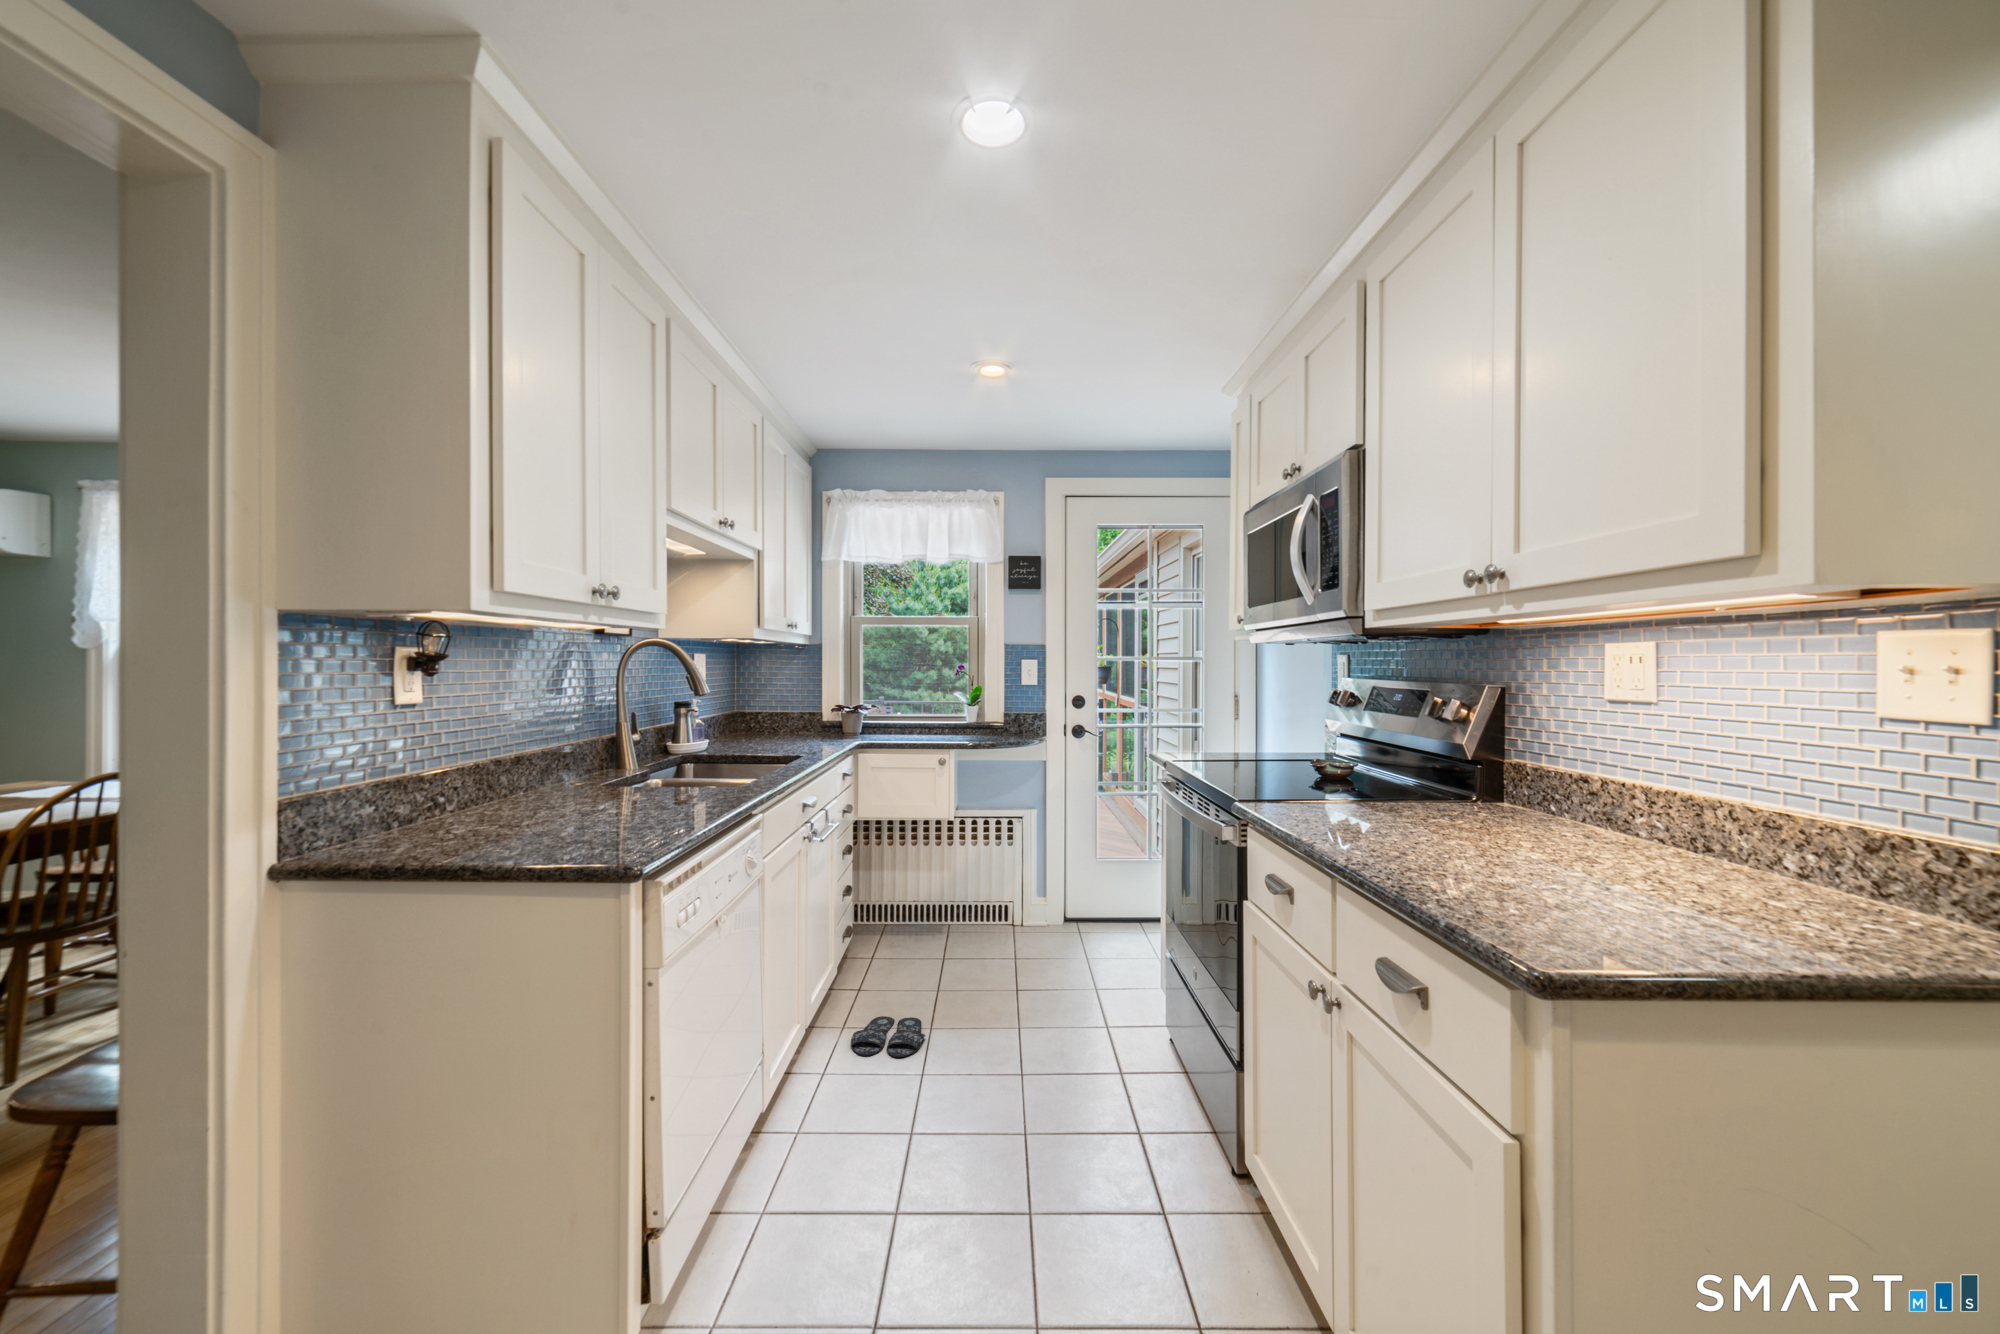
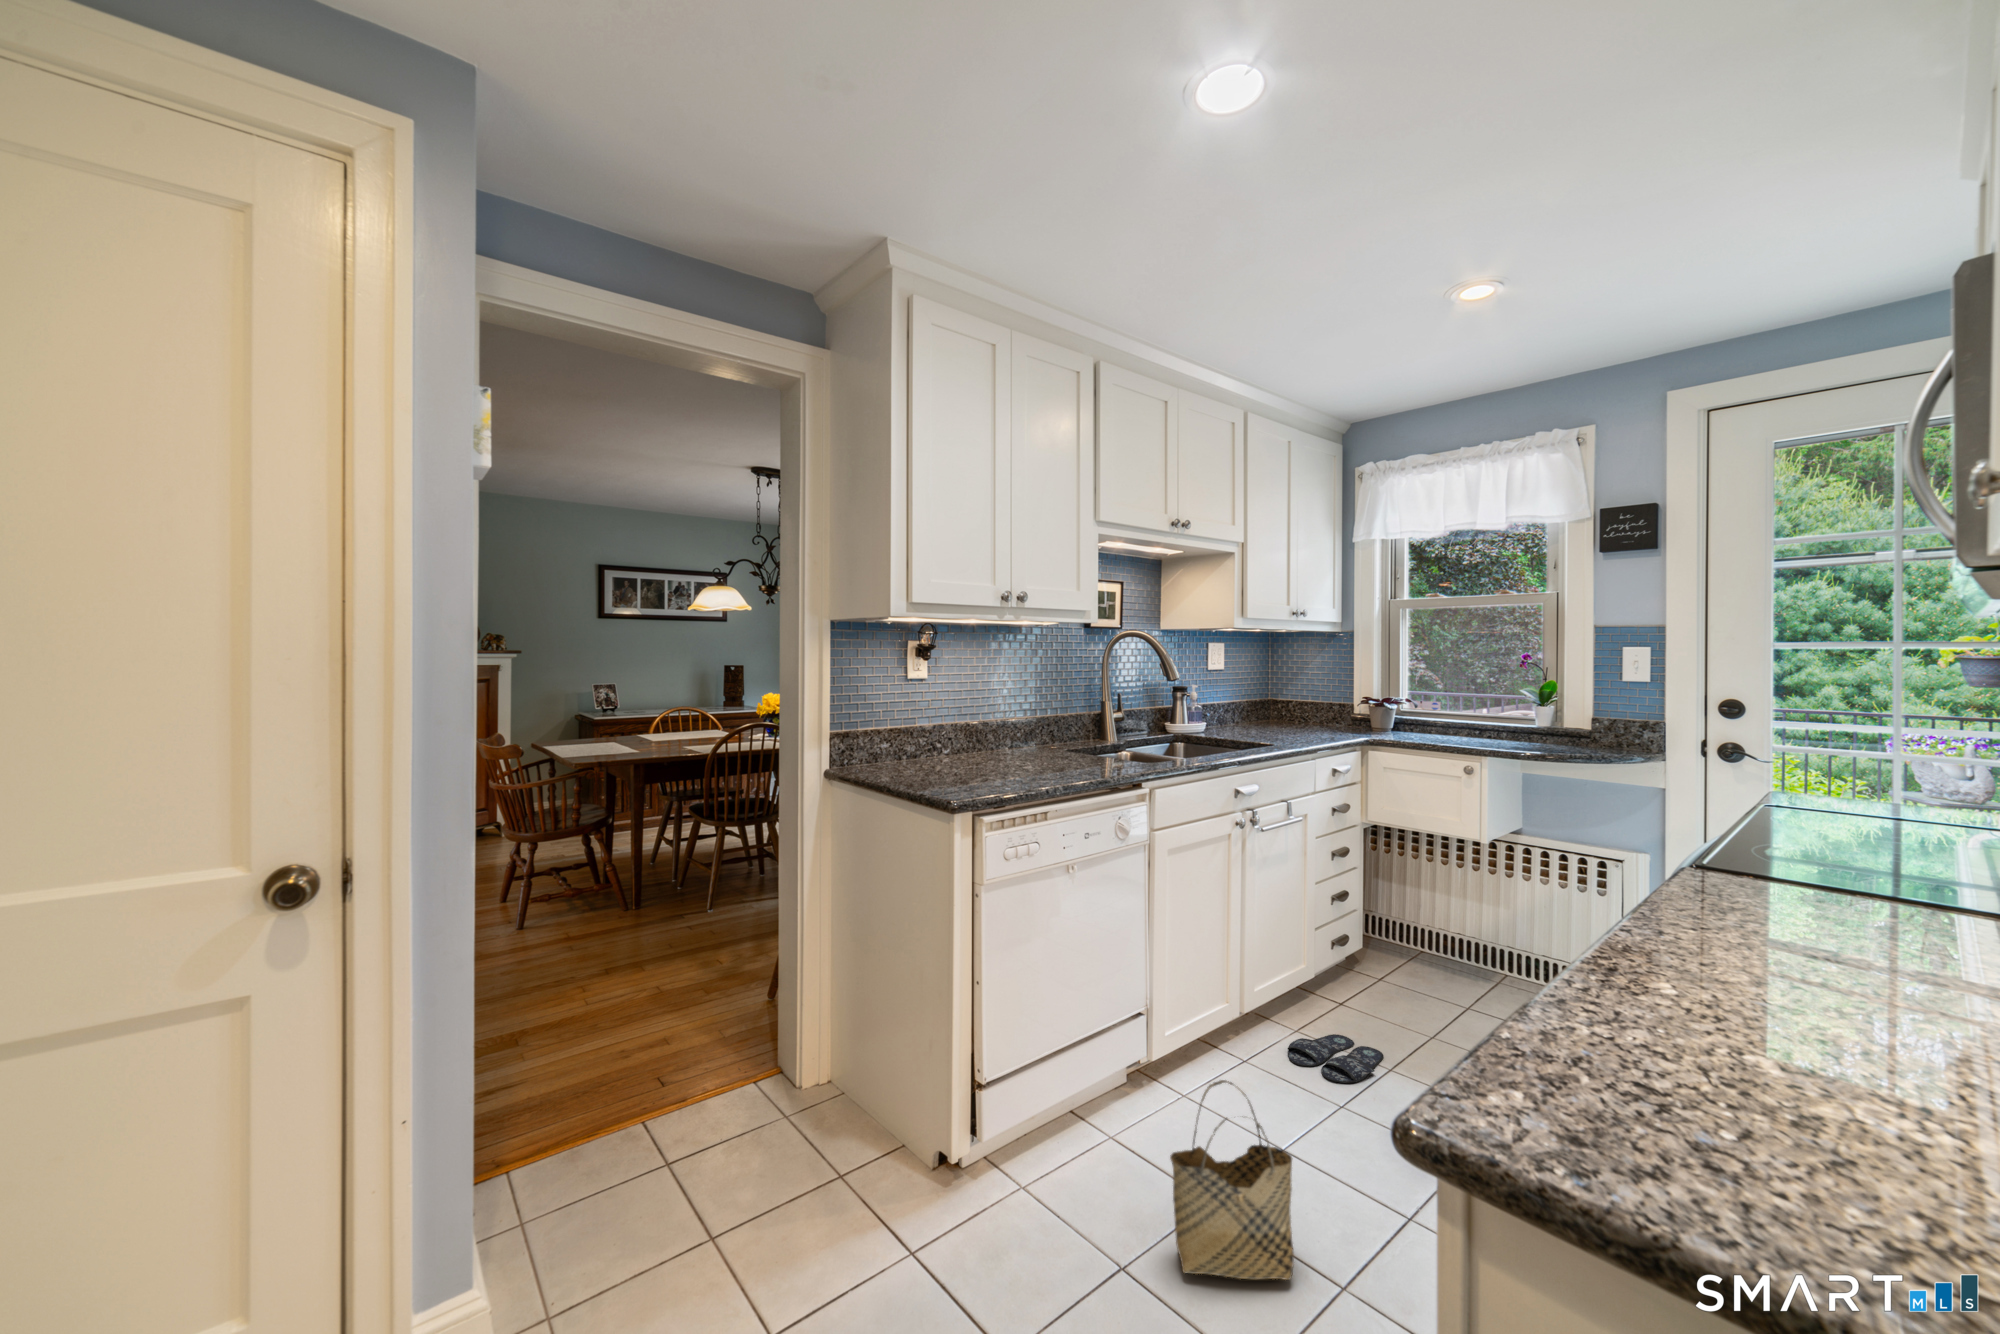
woven basket: none [893,1079,989,1278] -> present [1170,1080,1294,1280]

